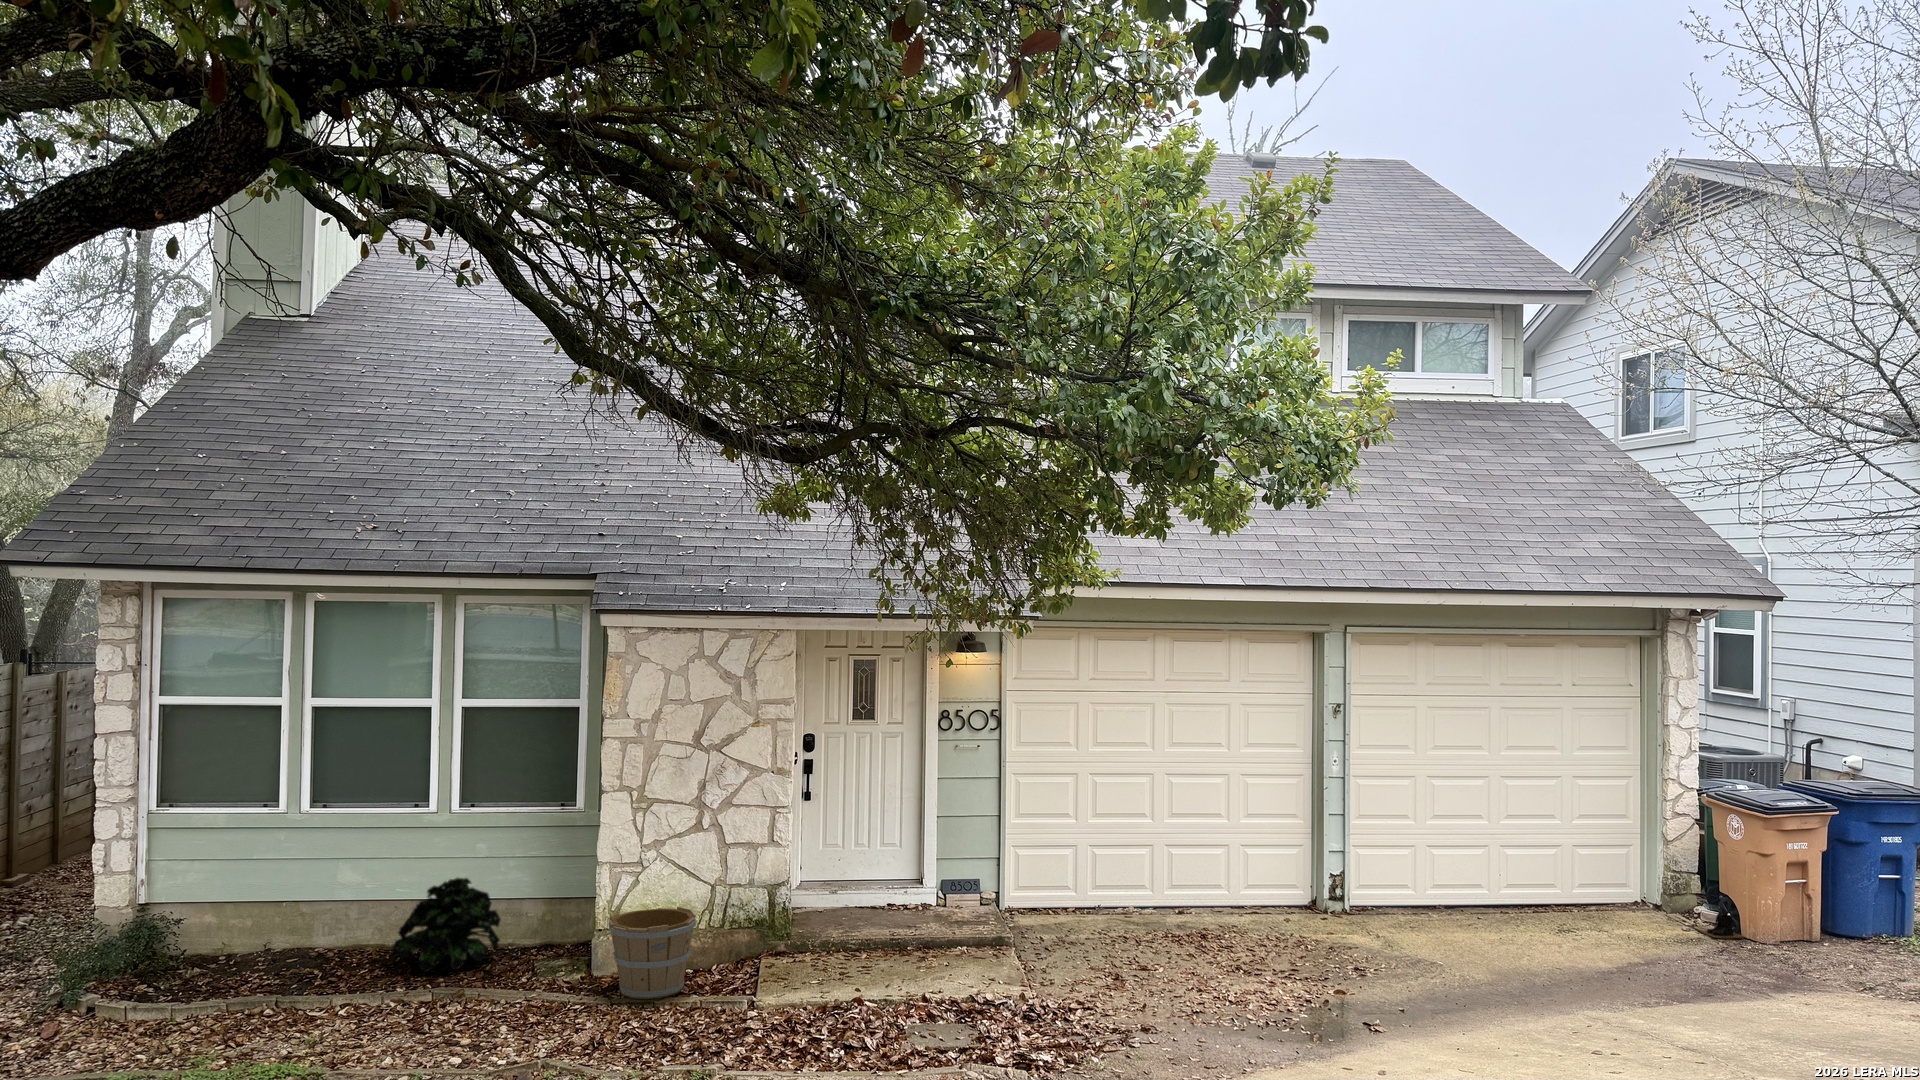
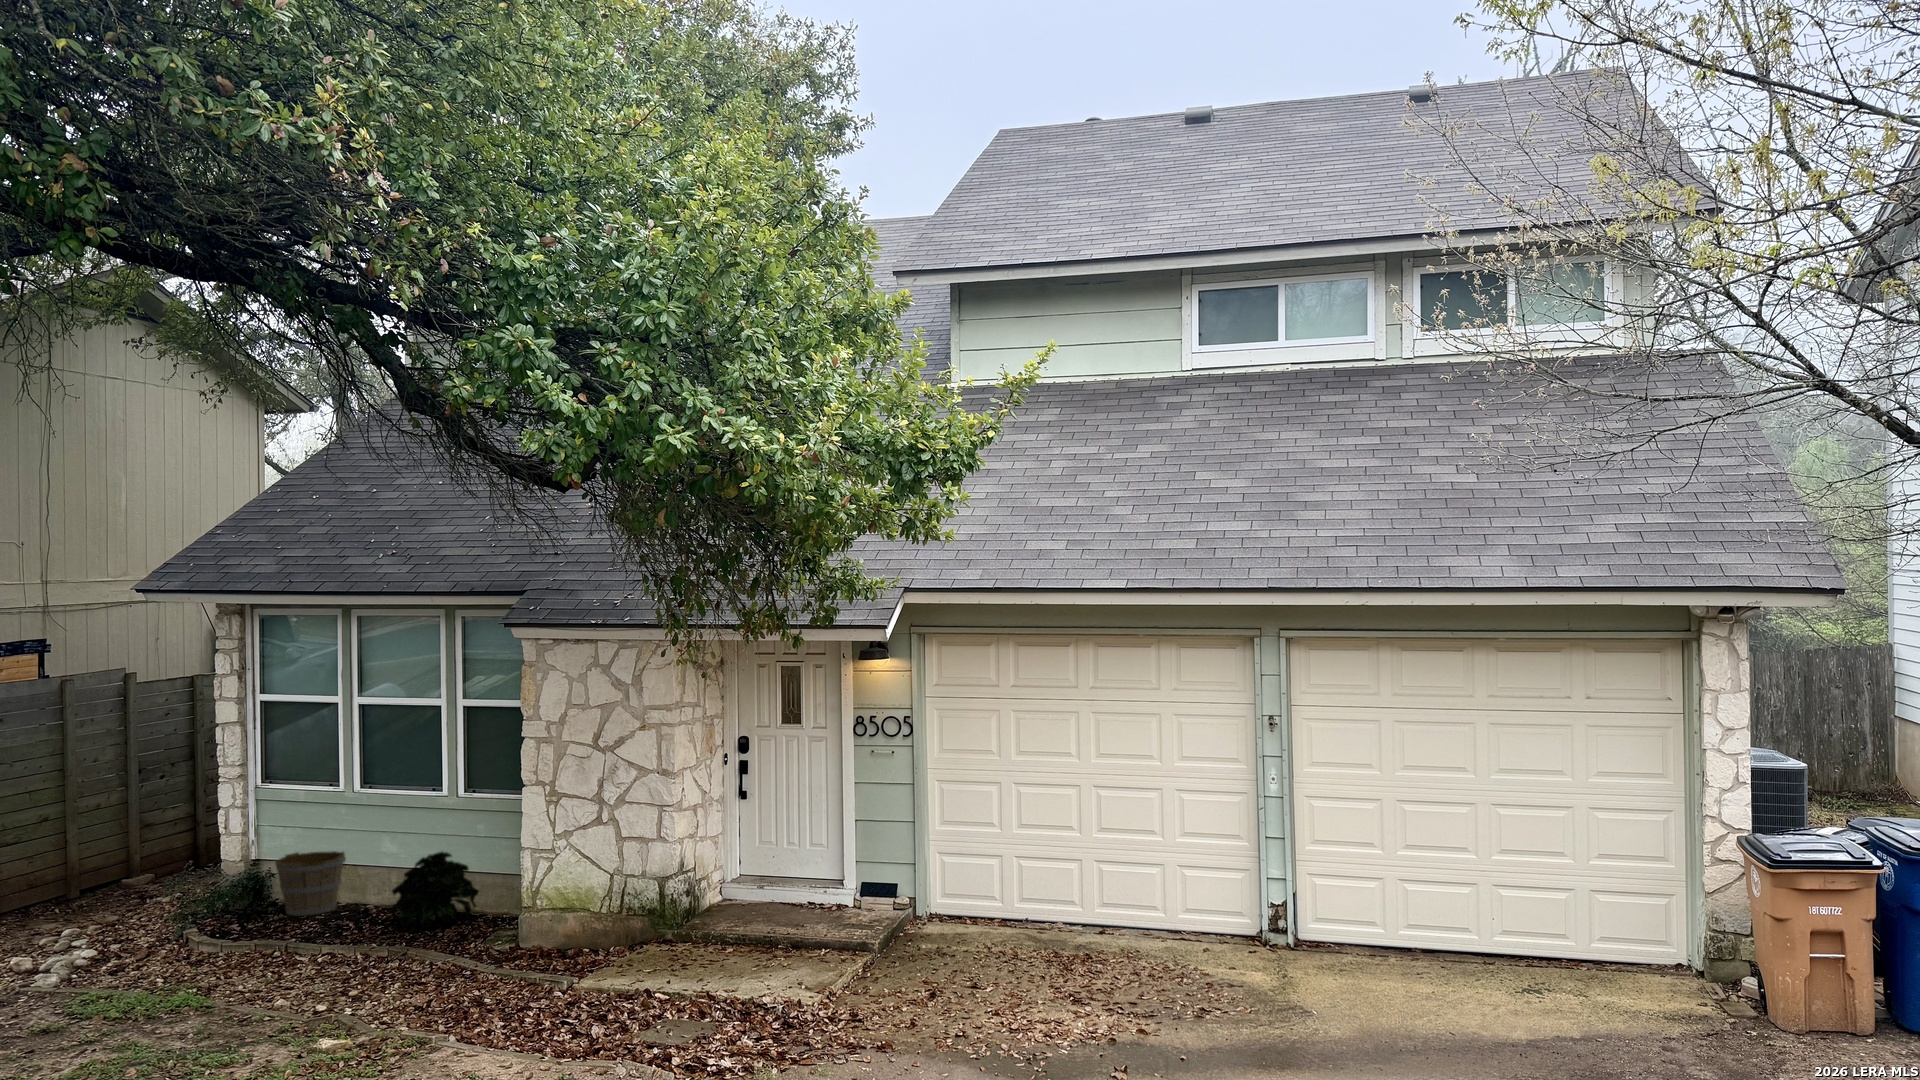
wooden bucket: present [608,907,697,999] -> present [275,851,346,916]
boots: present [1698,914,1746,939] -> none [1658,986,1705,1017]

